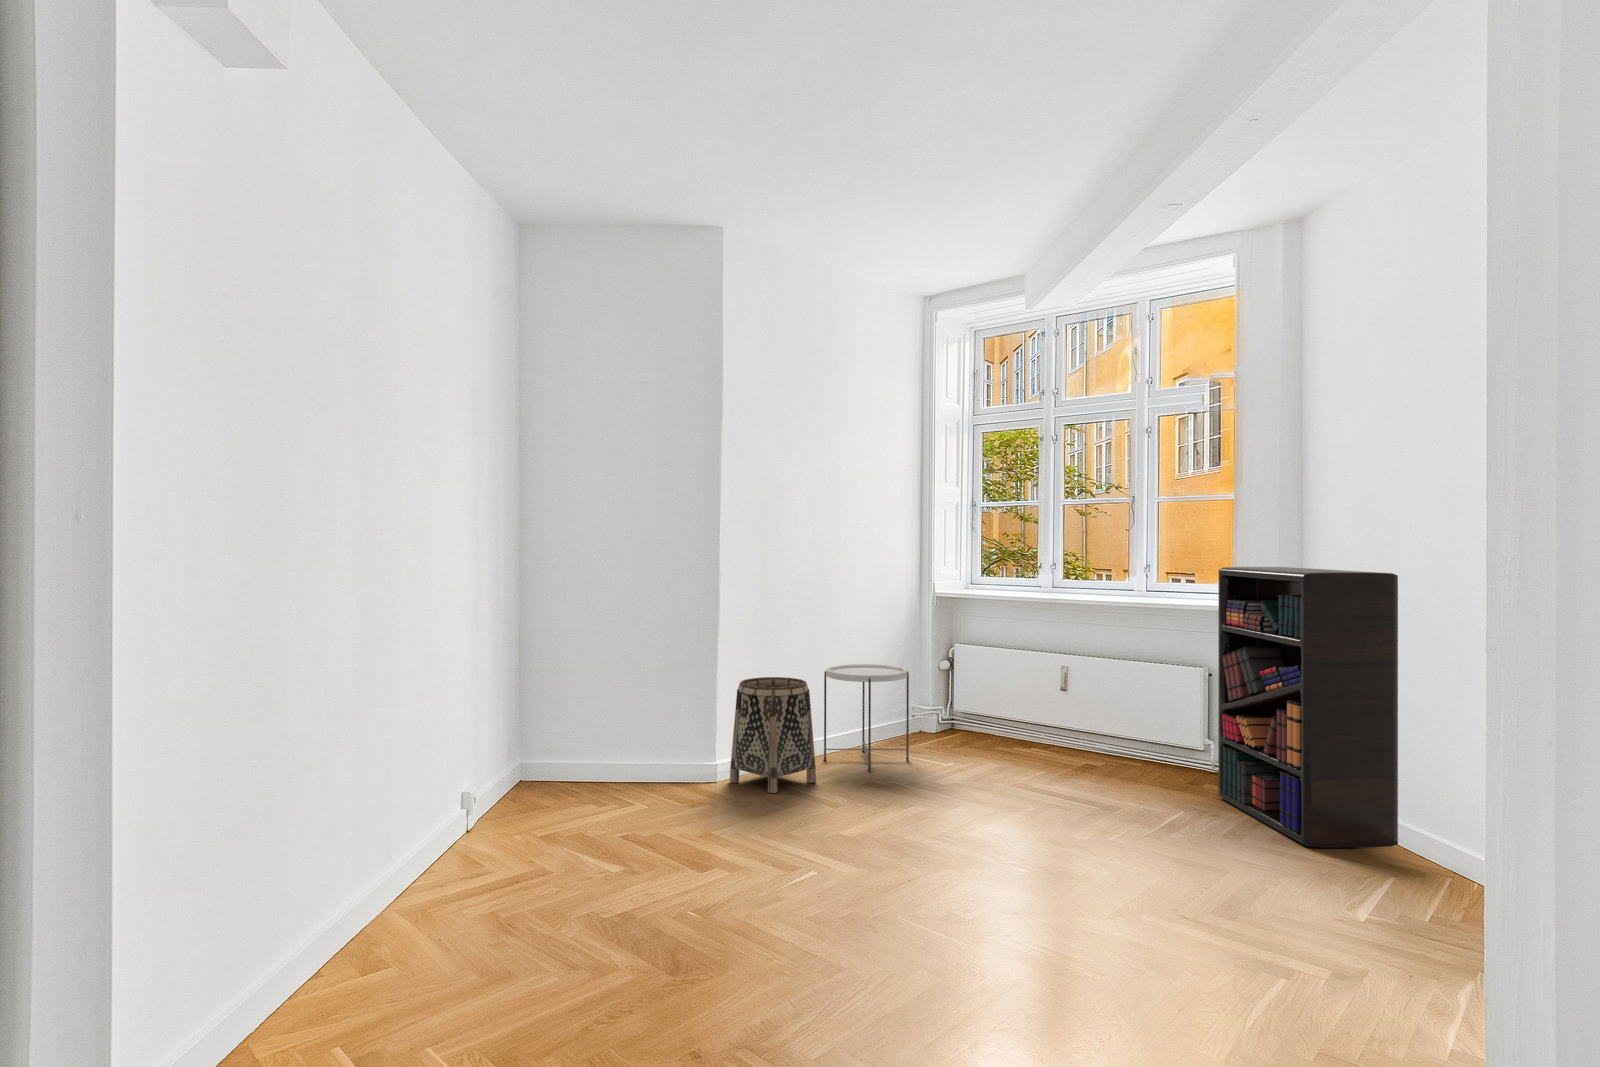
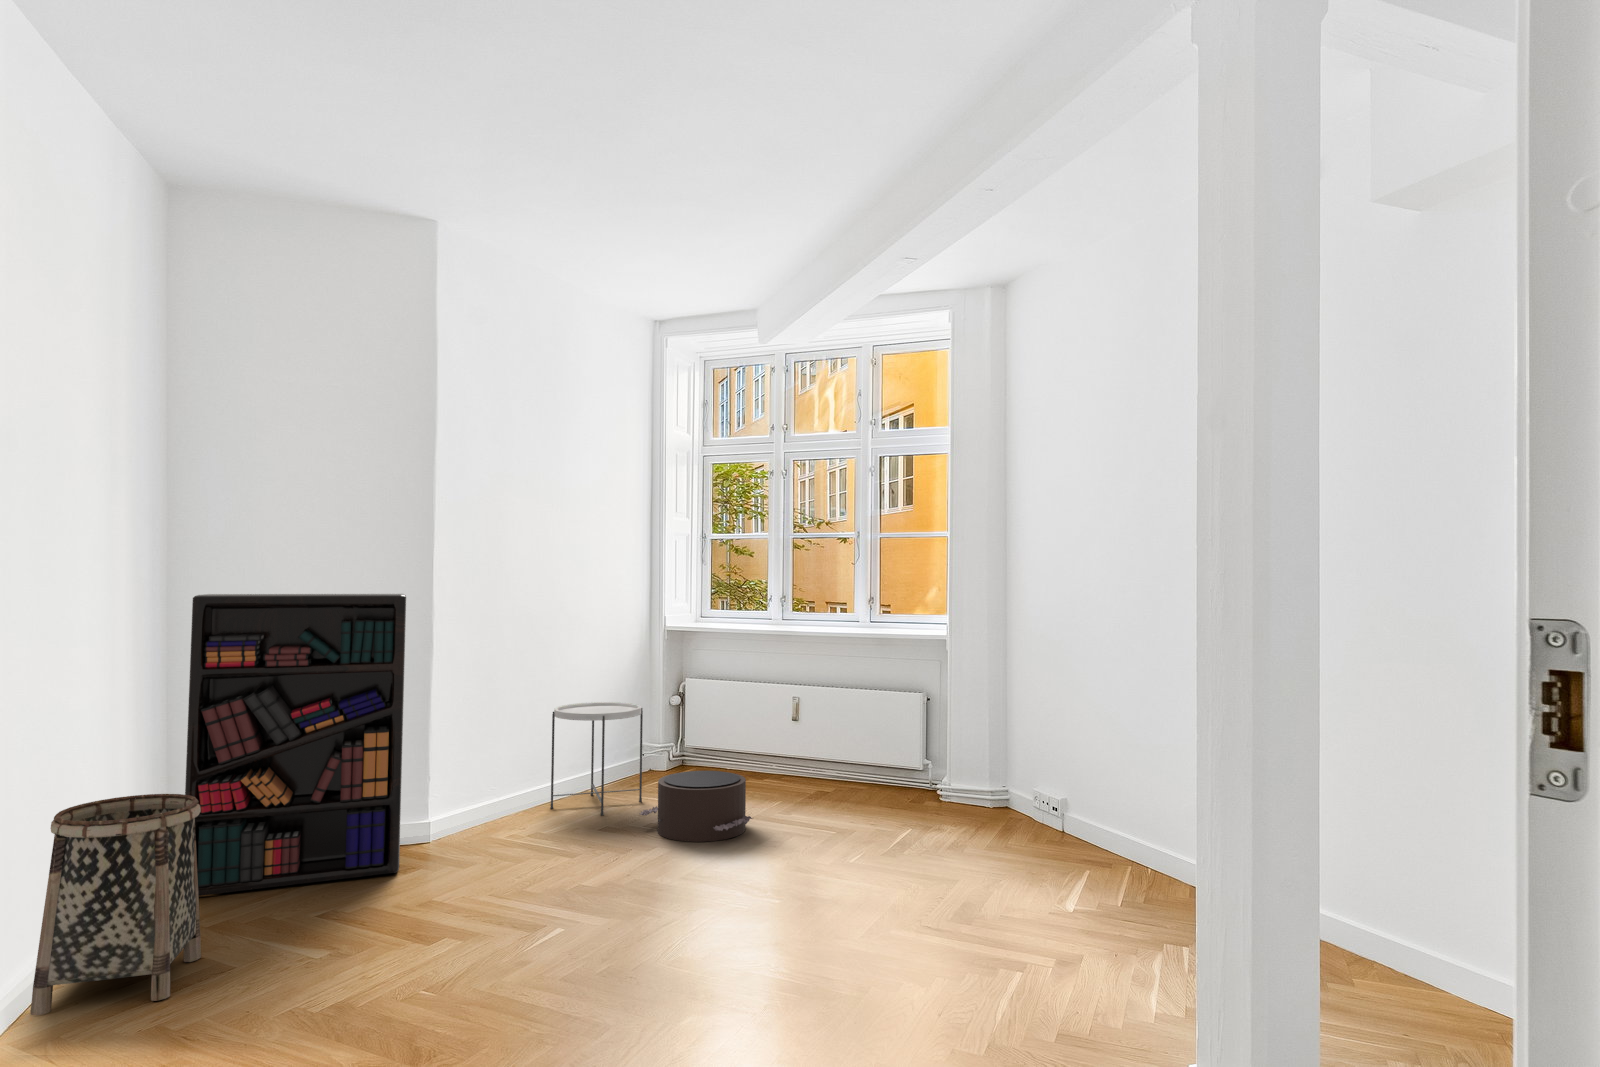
bookshelf: present [1218,567,1398,848] -> present [185,594,406,896]
basket: present [730,677,816,793] -> present [30,794,201,1015]
pouf: none [901,736,1012,804] -> present [639,771,752,842]

